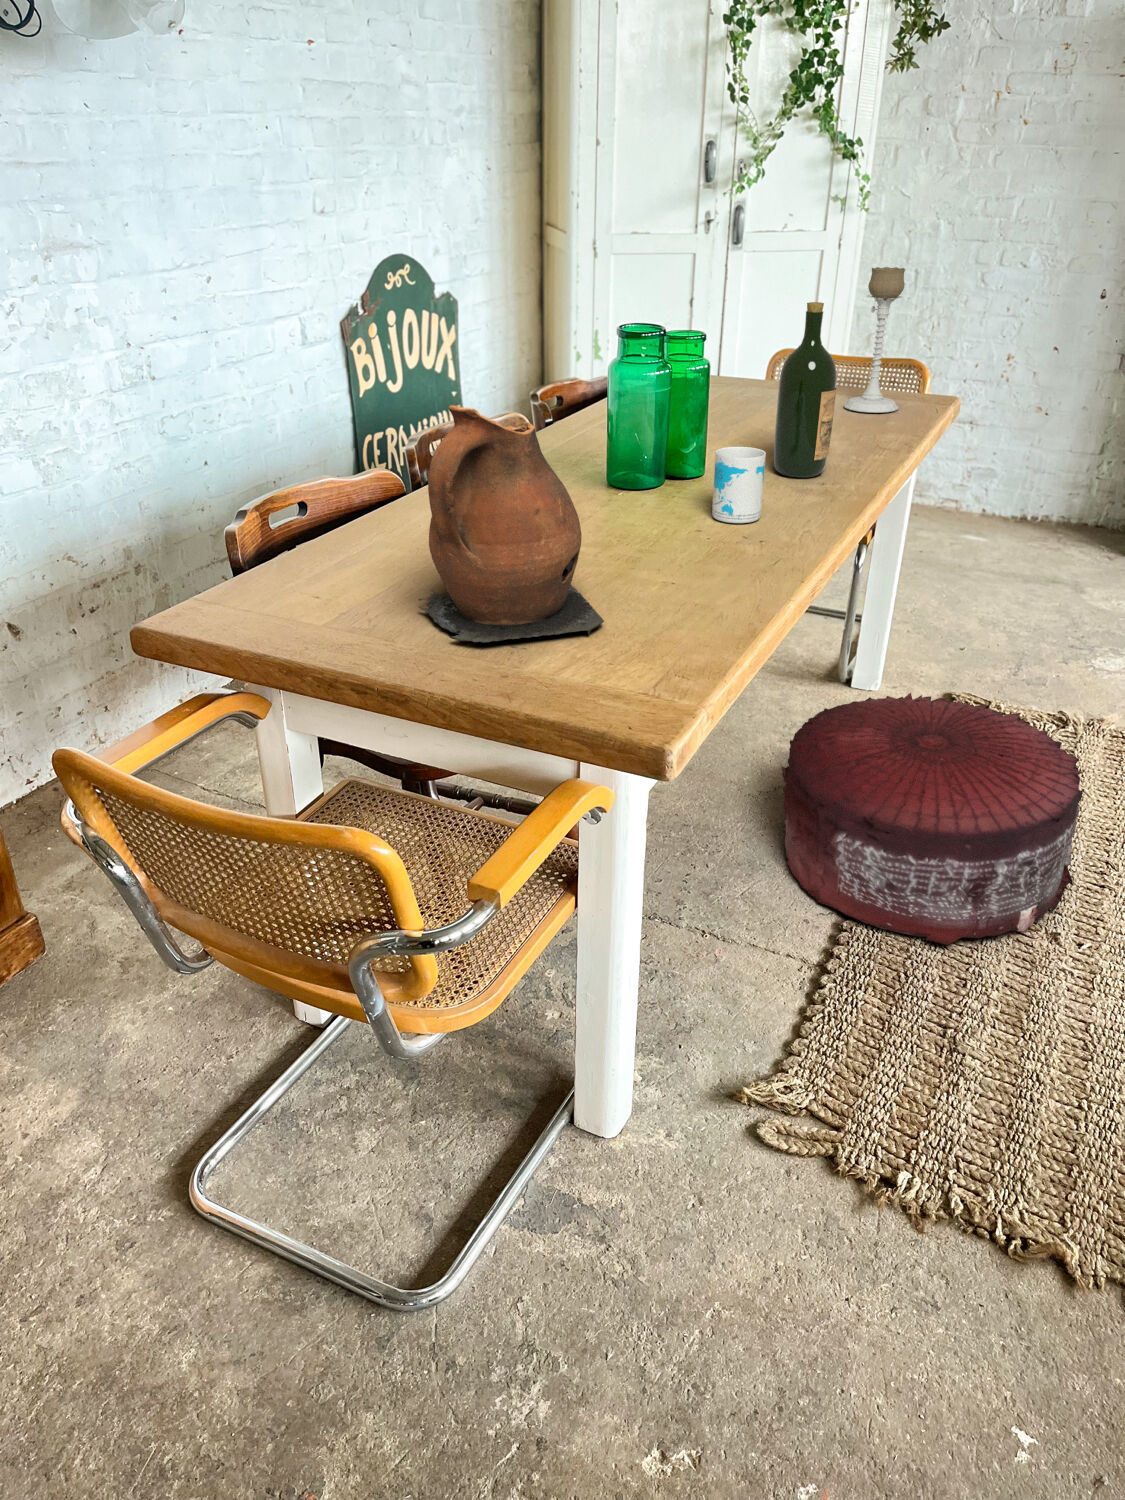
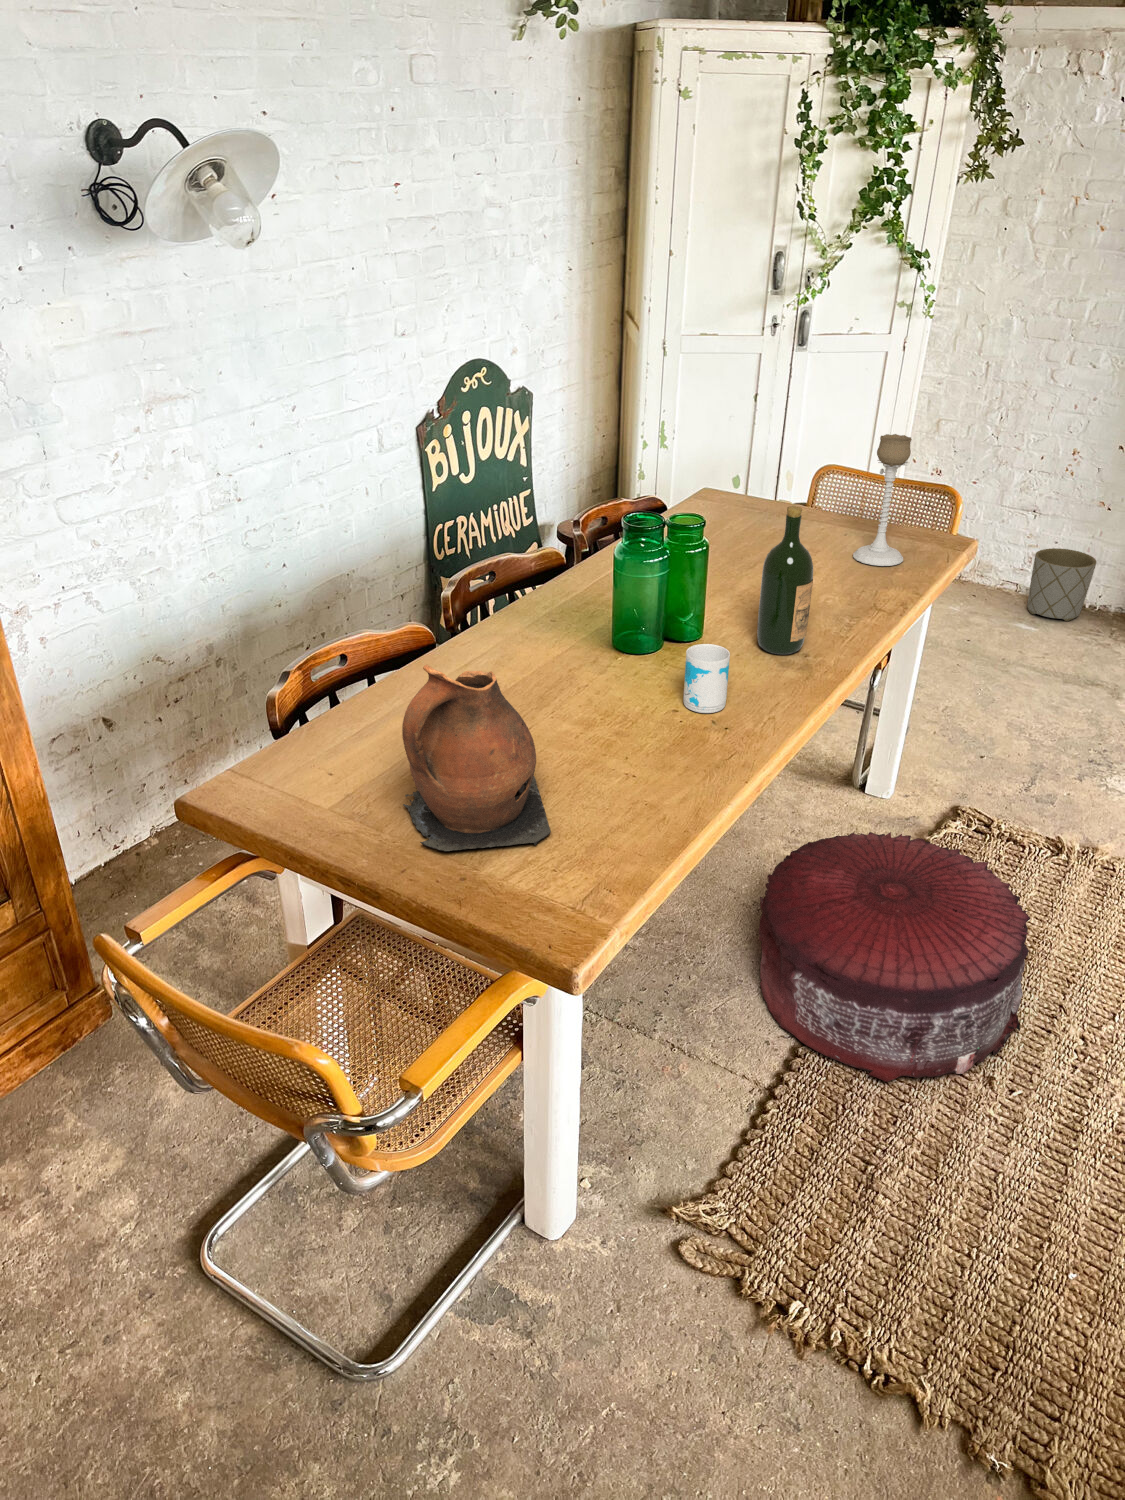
planter: none [972,459,1039,531] -> present [1027,548,1096,621]

